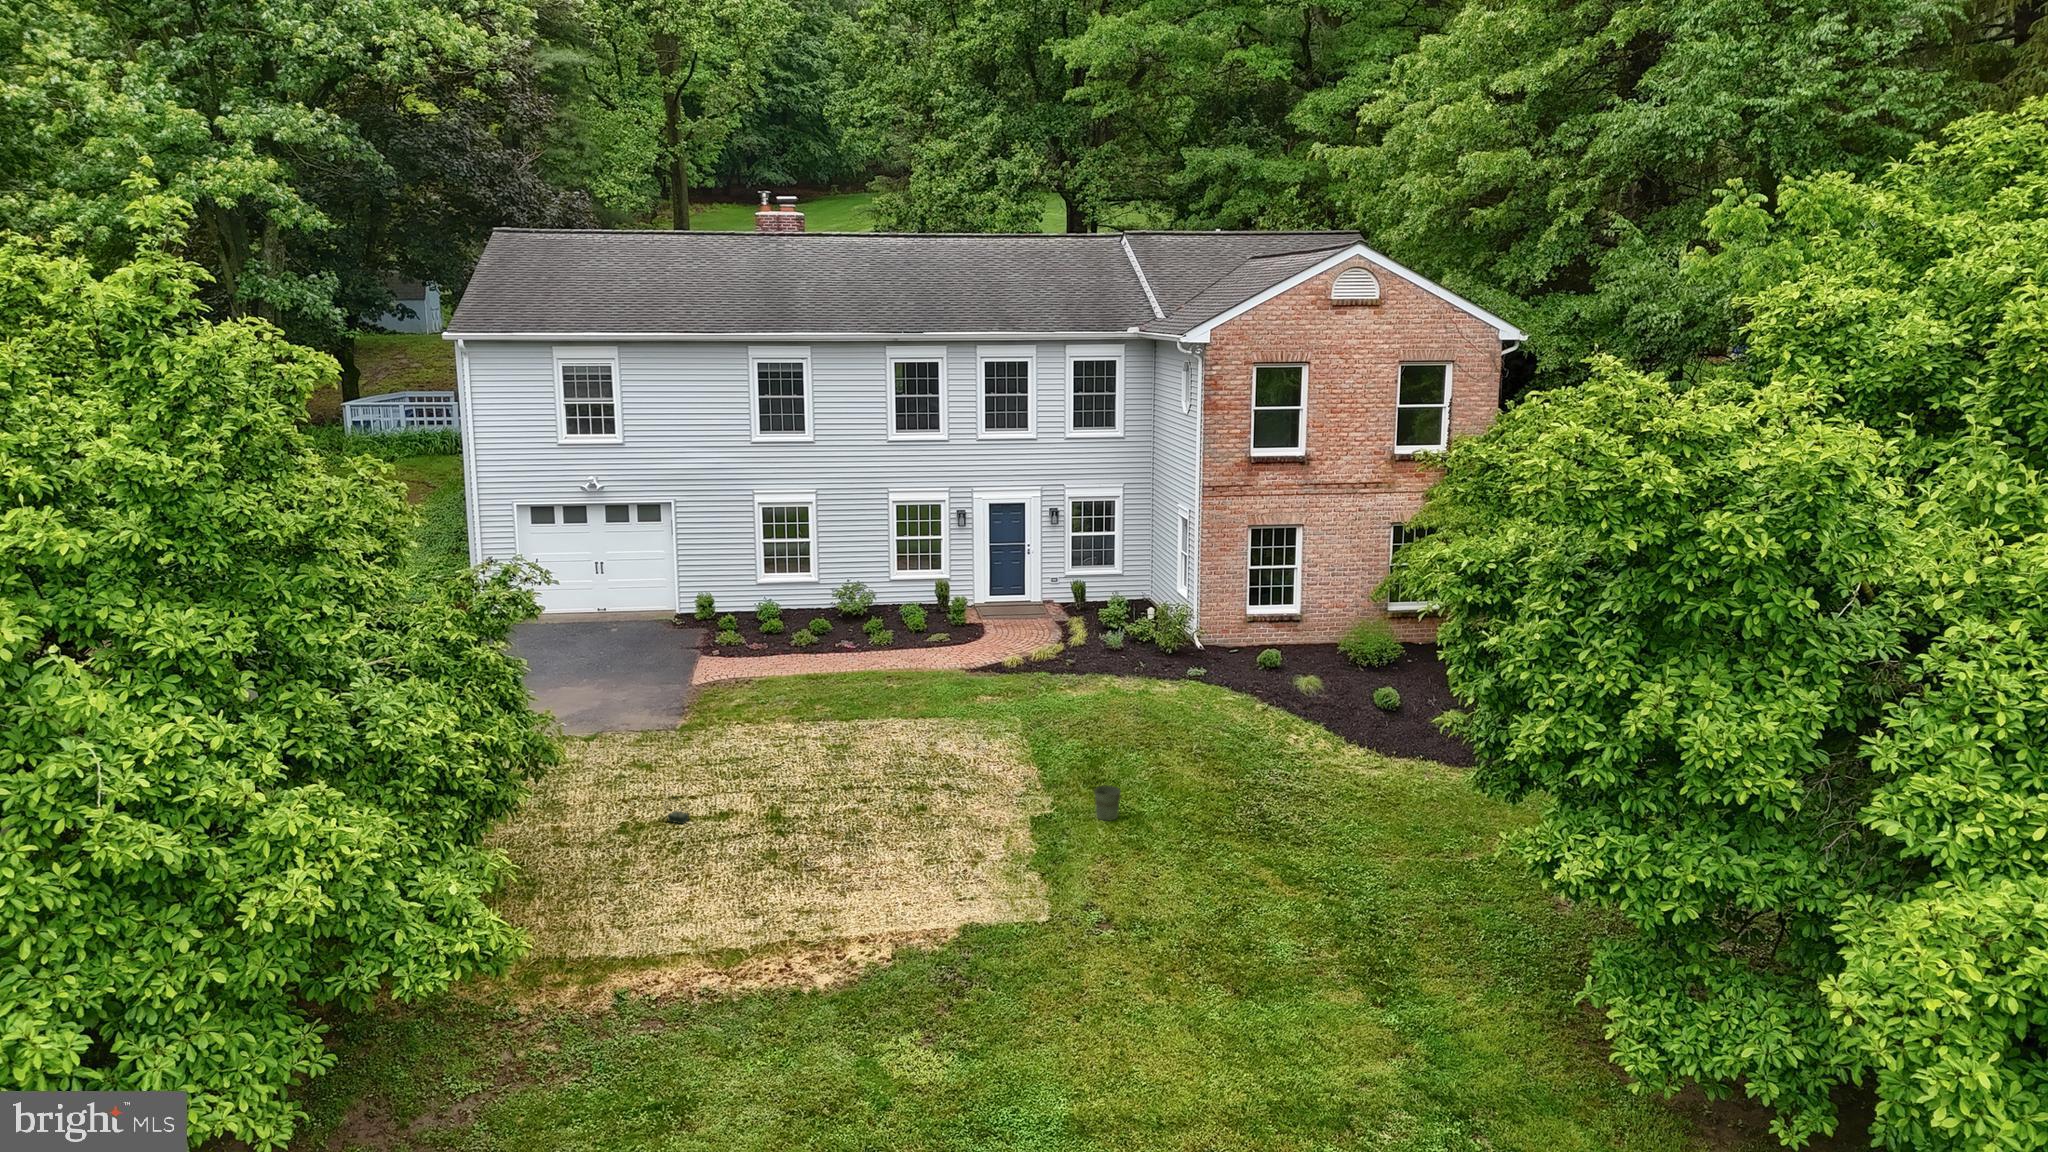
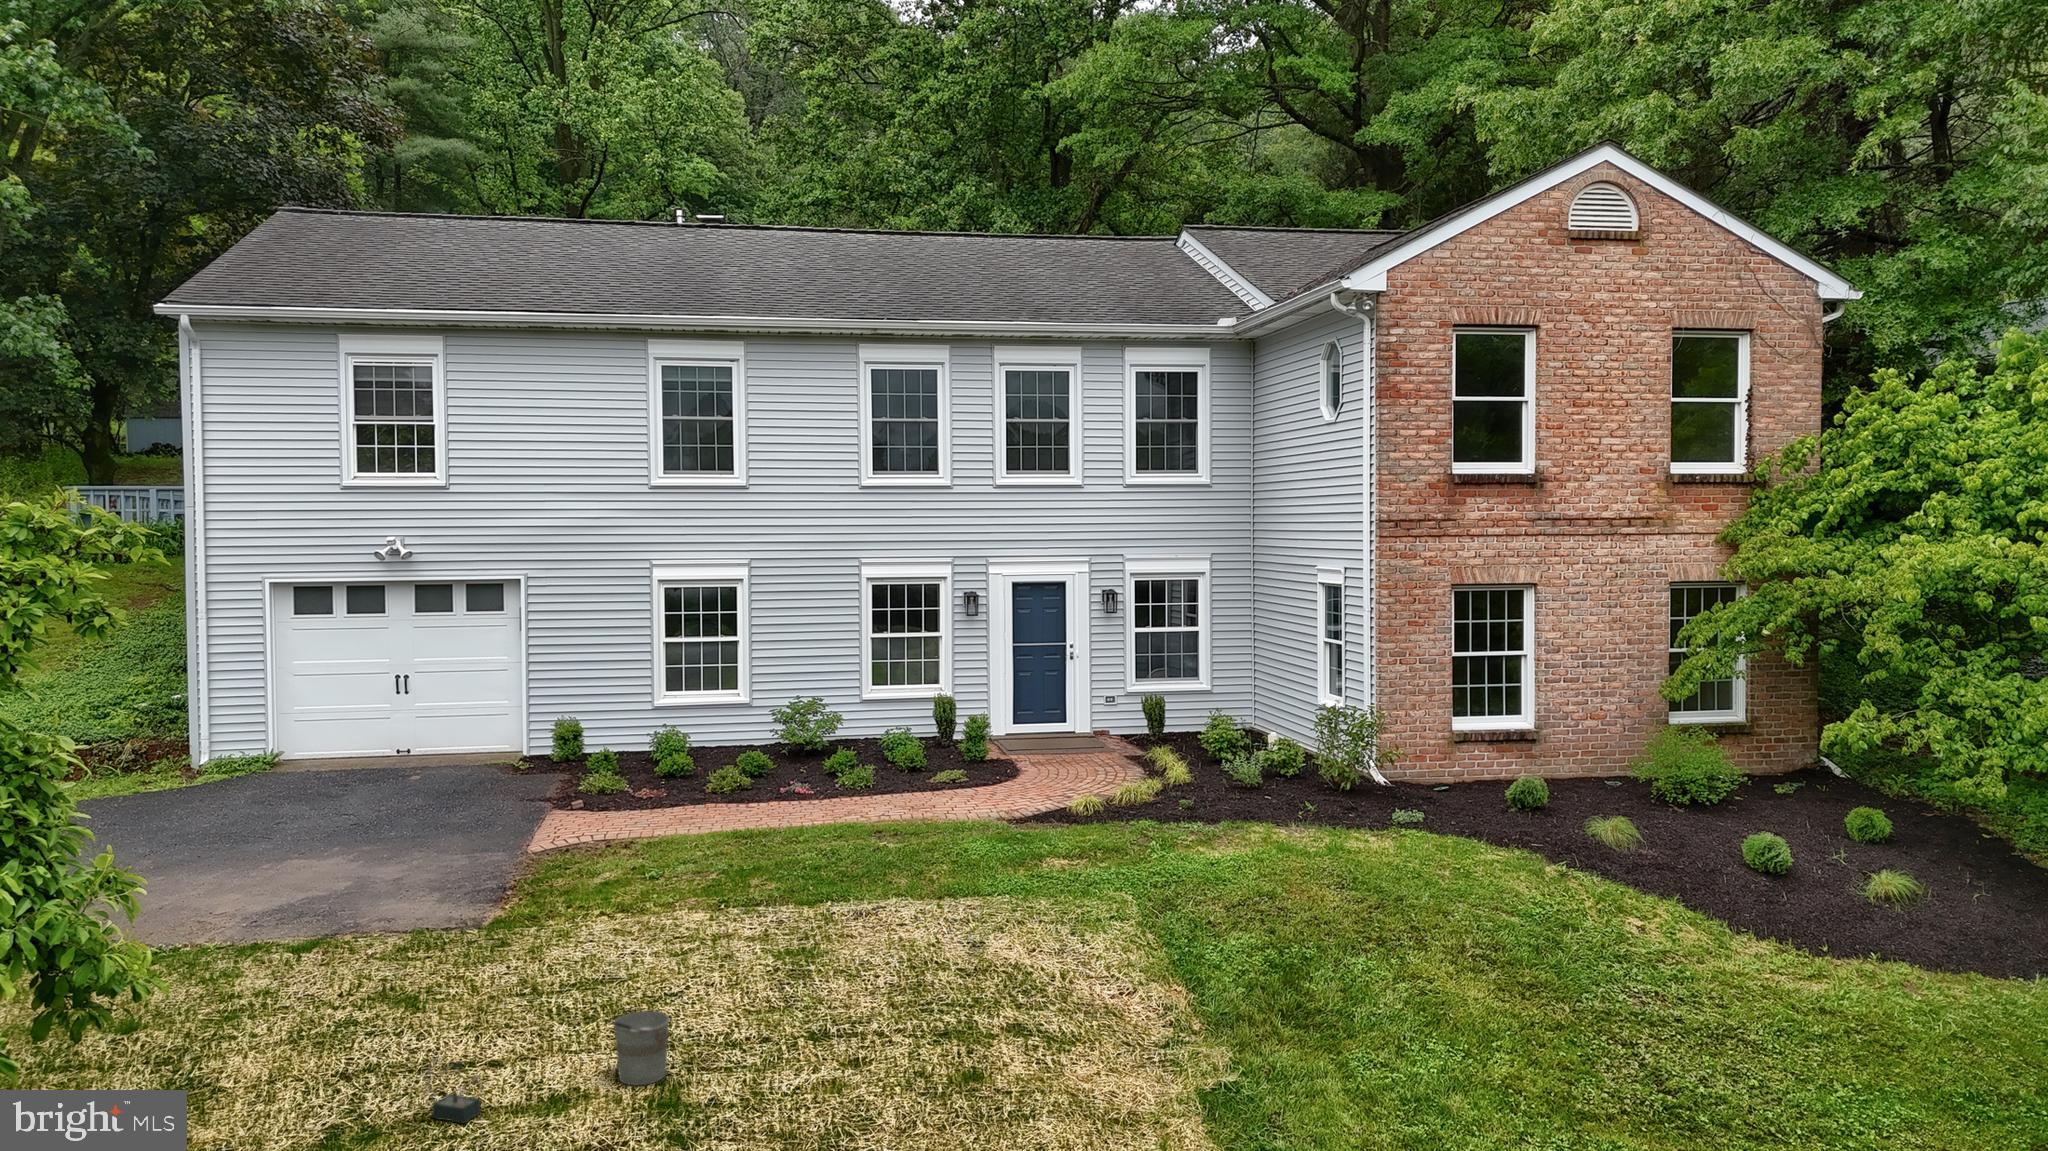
bucket: present [1092,785,1121,821] -> present [608,1011,669,1085]

